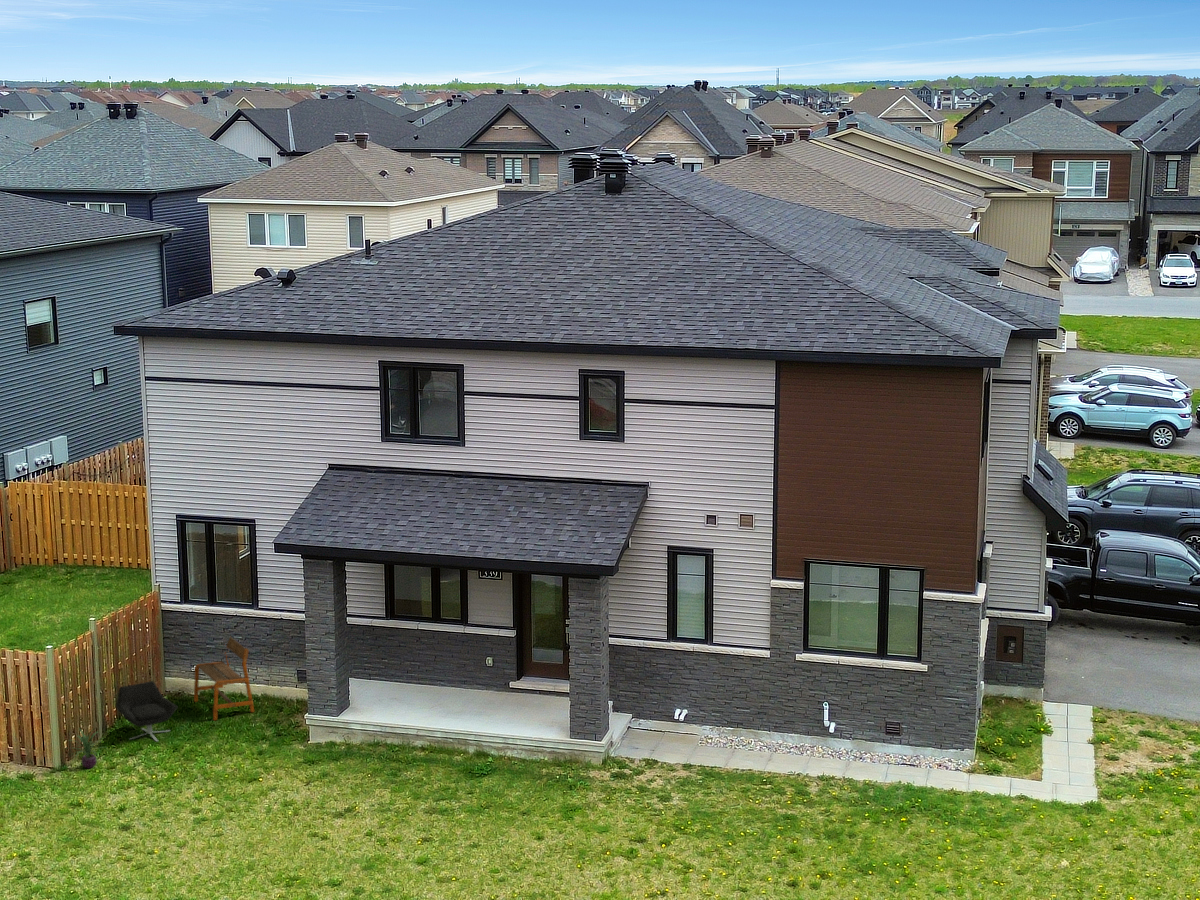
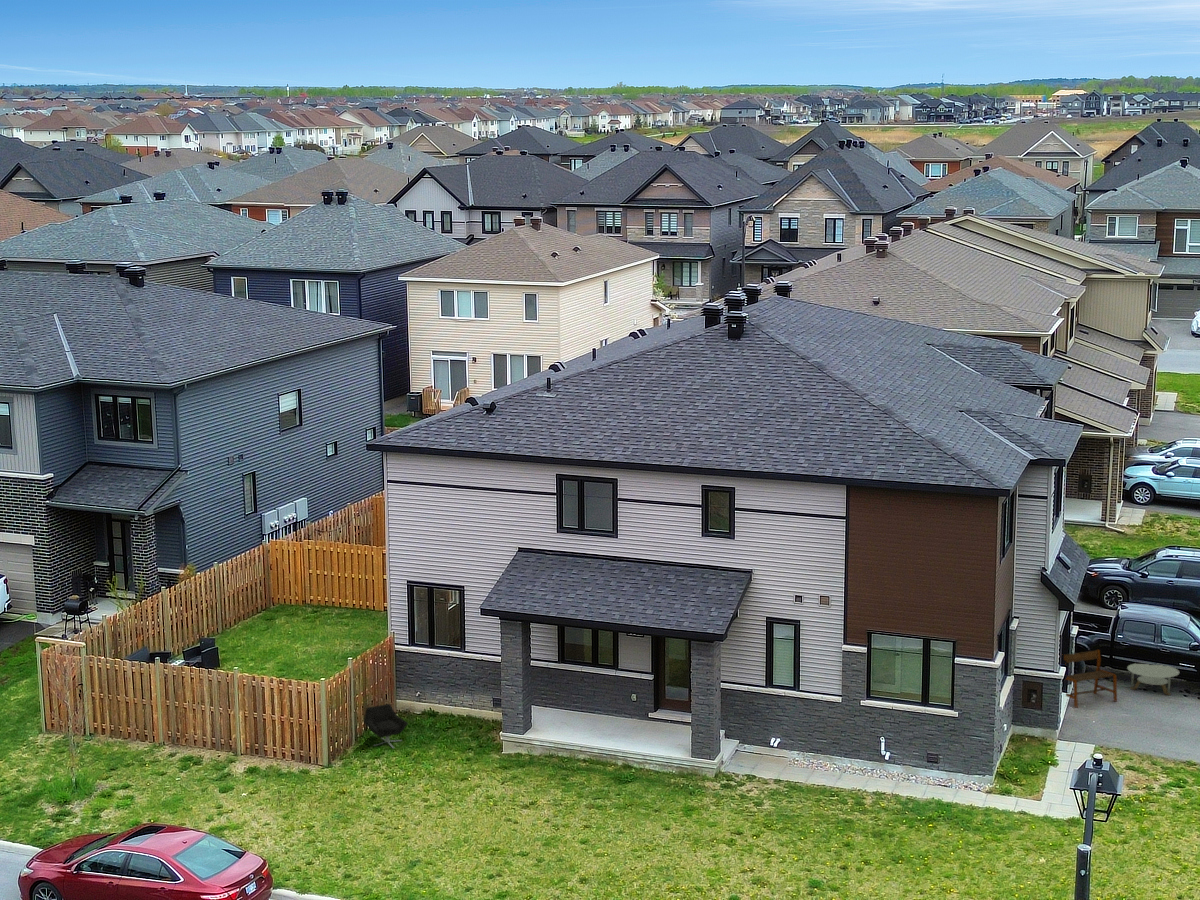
round table: none [1114,605,1180,643] -> present [1127,664,1179,695]
bench: present [194,637,254,720] -> present [1064,650,1117,707]
decorative plant: present [76,729,97,768] -> none [330,738,362,766]

